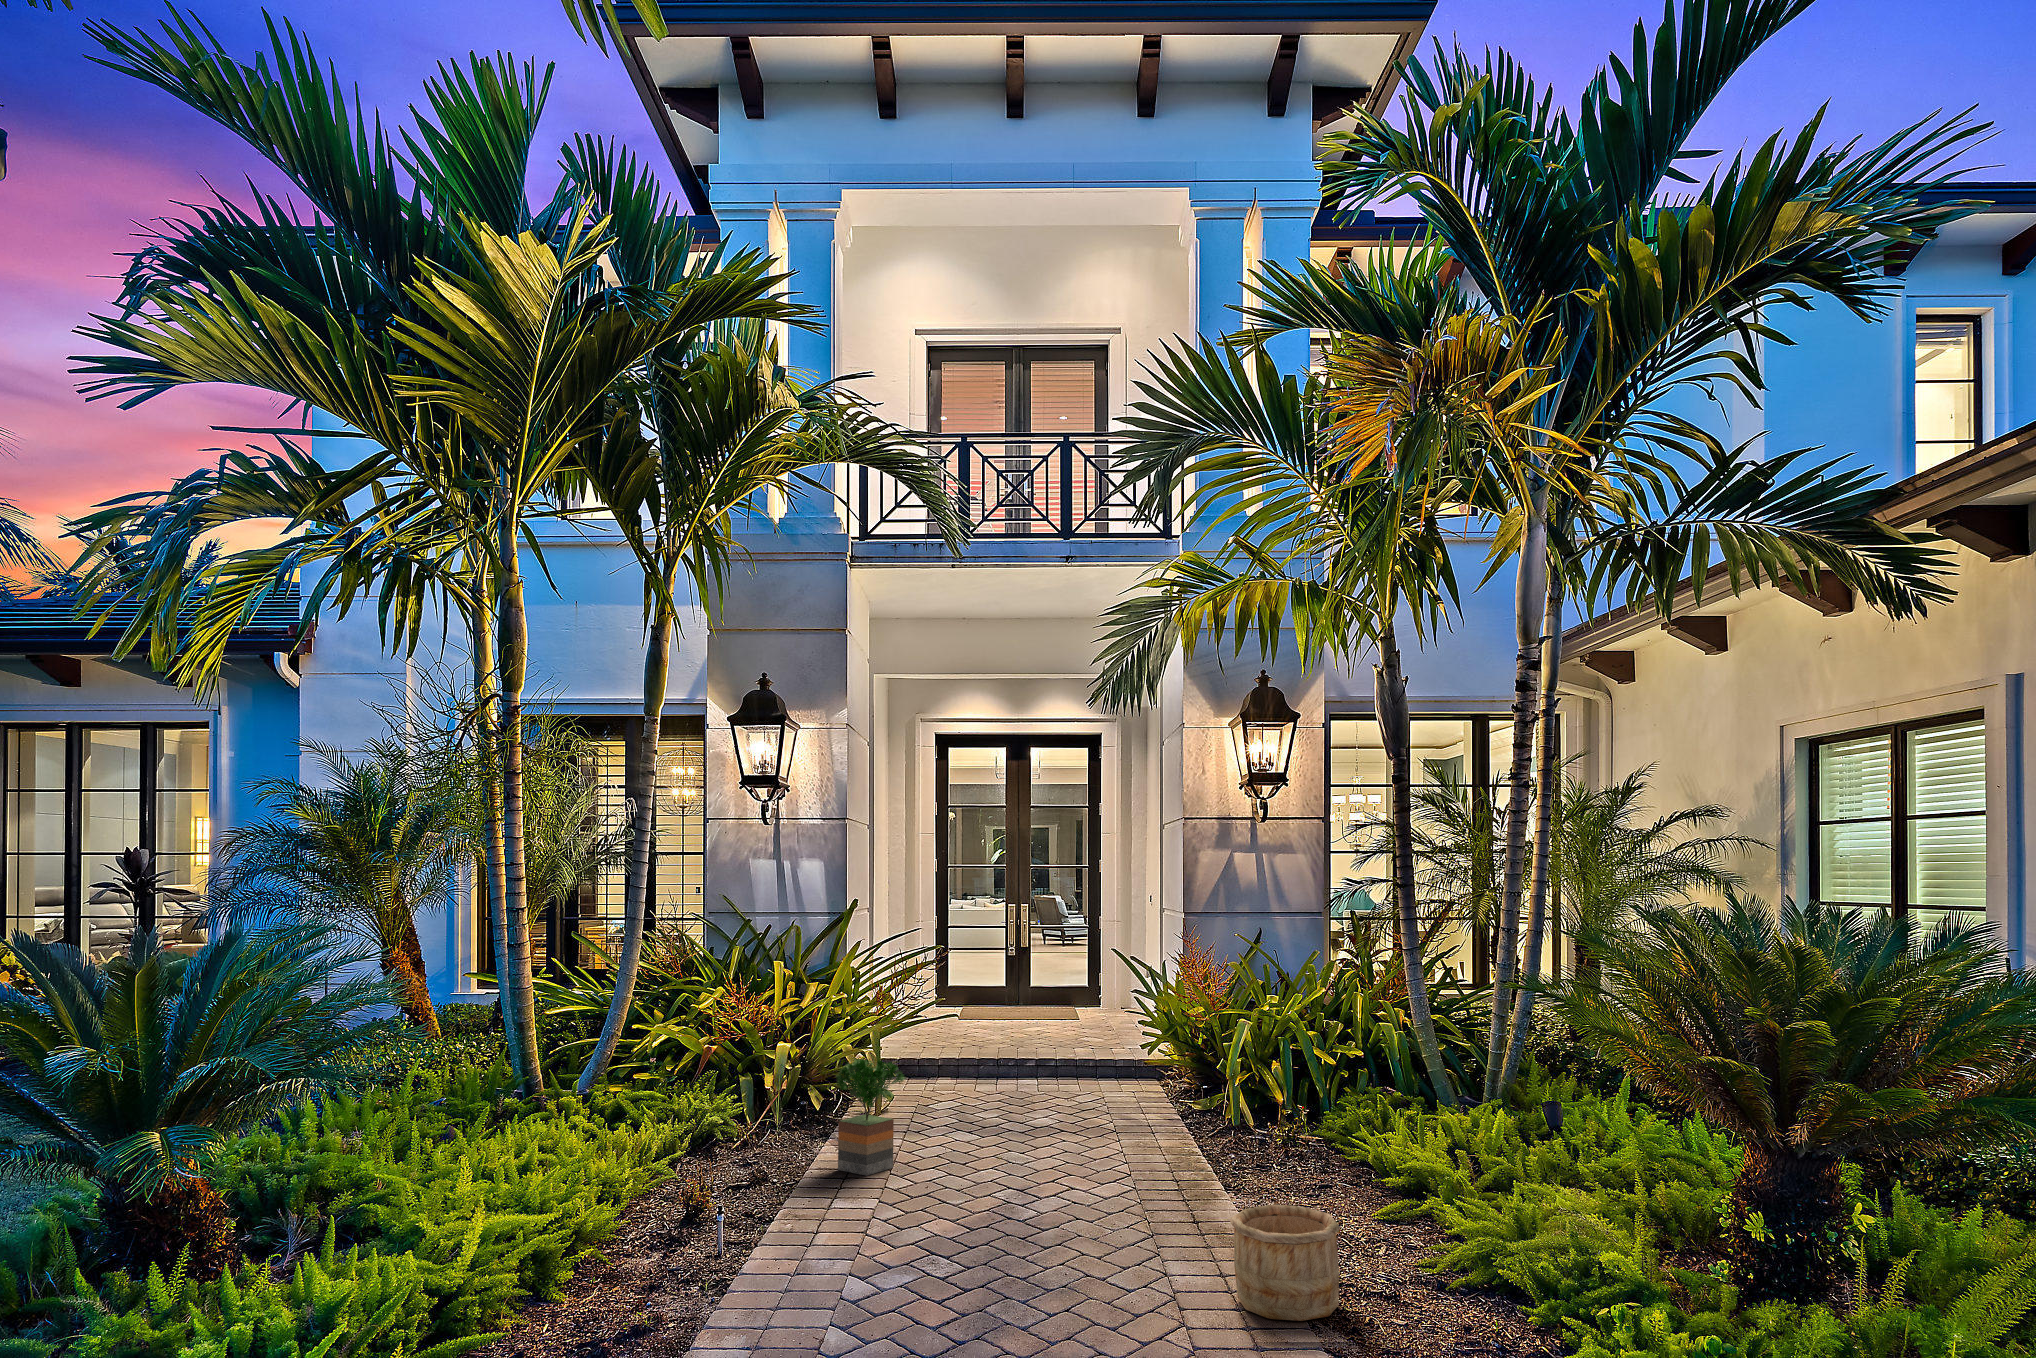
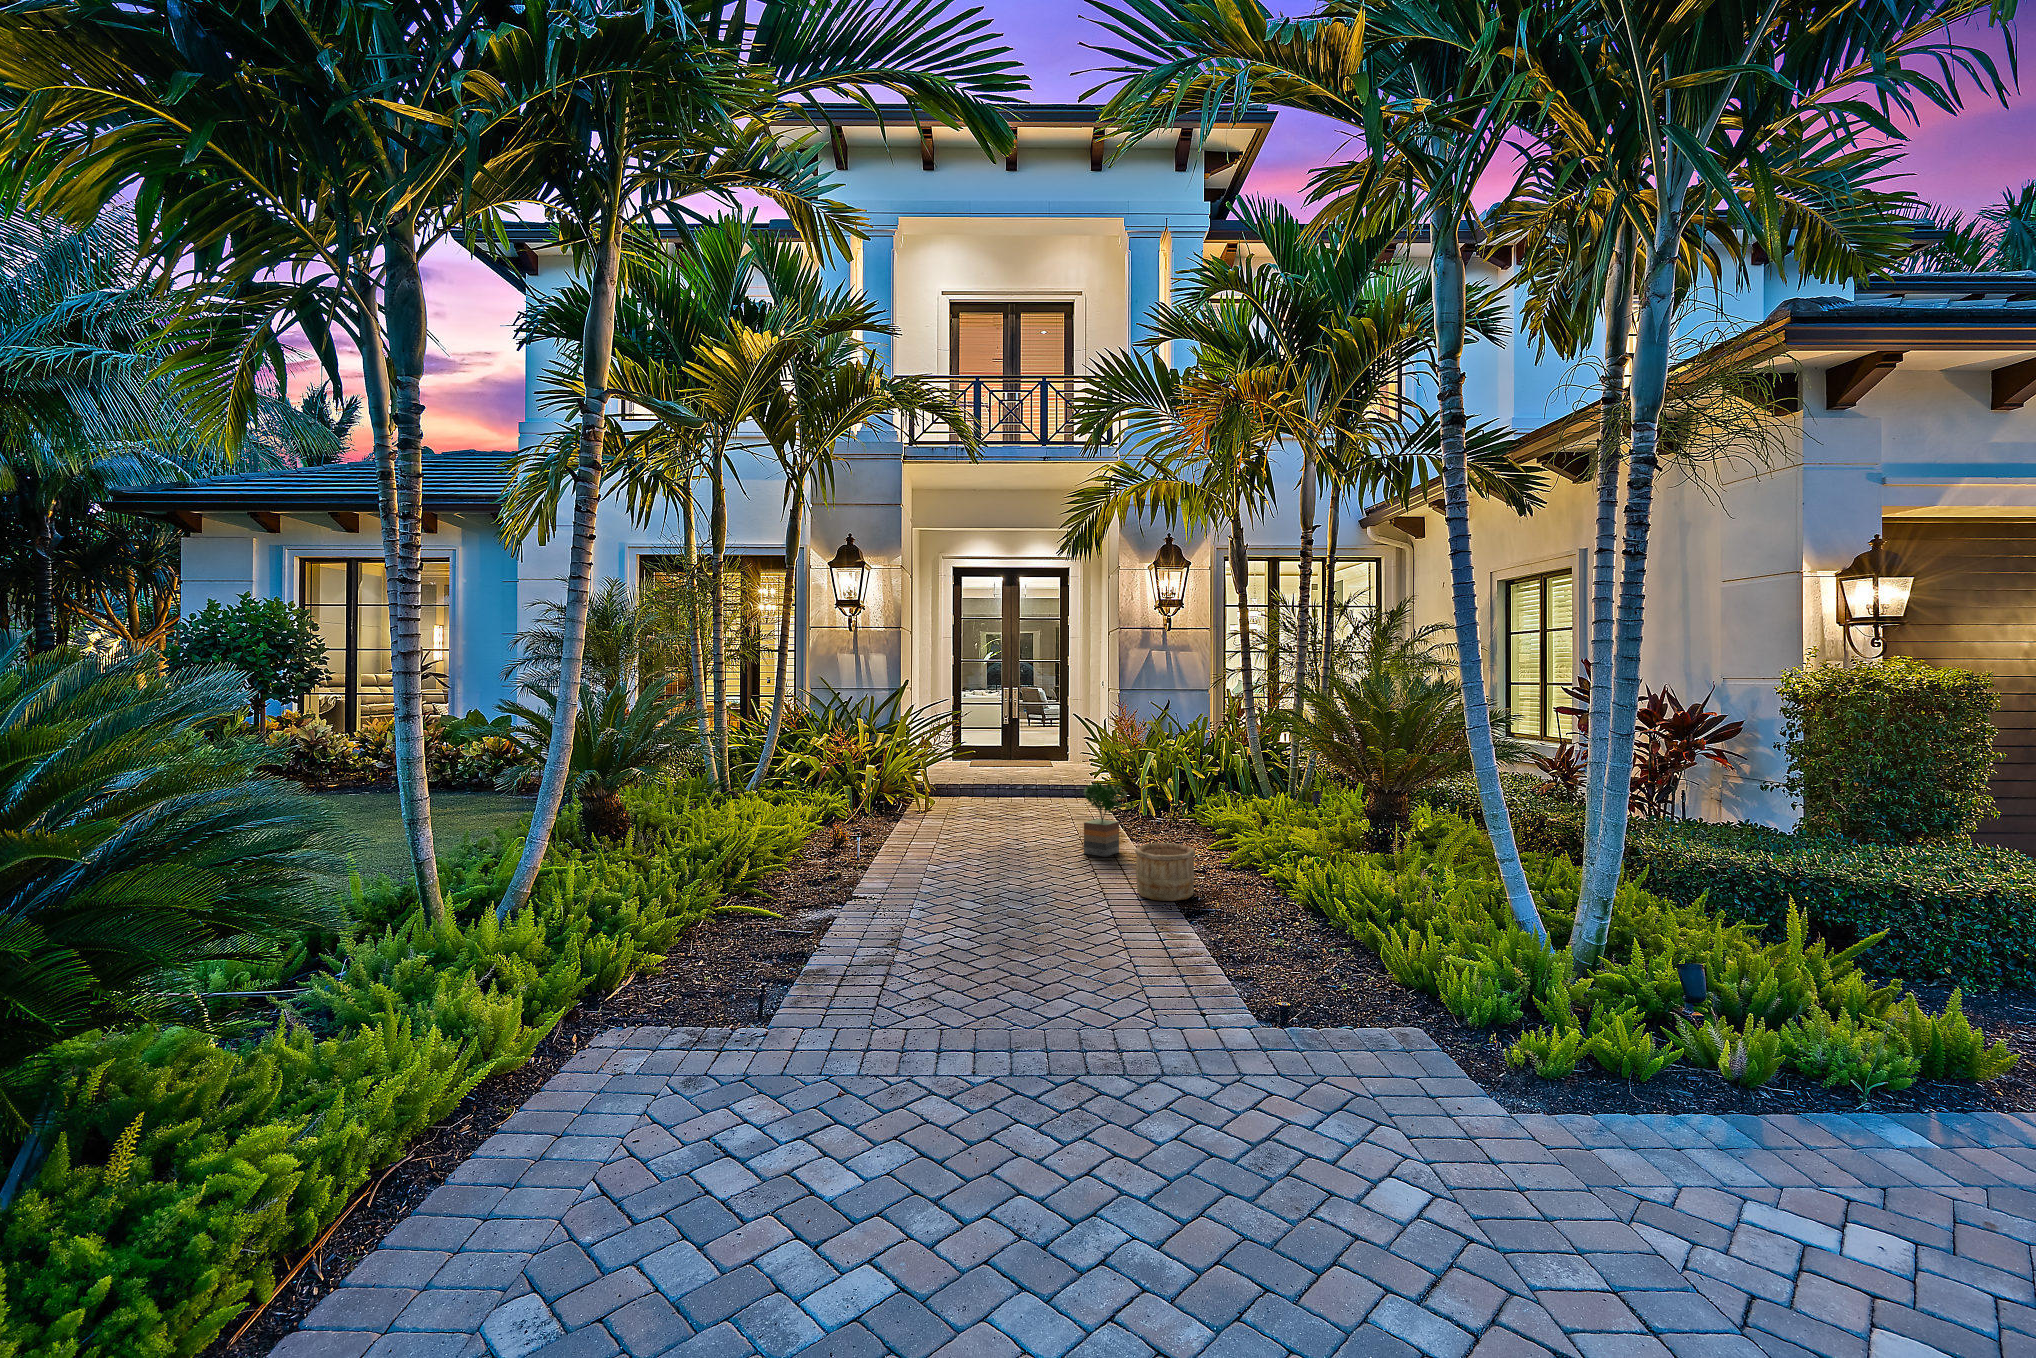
potted tree: present [837,1058,904,1176] -> present [1084,783,1127,857]

